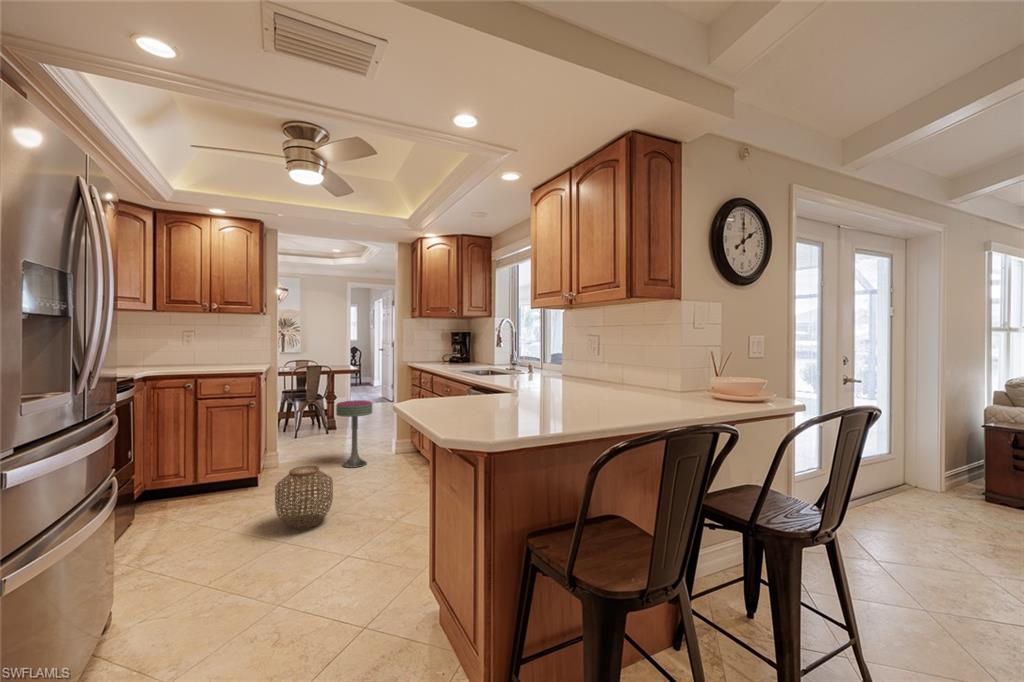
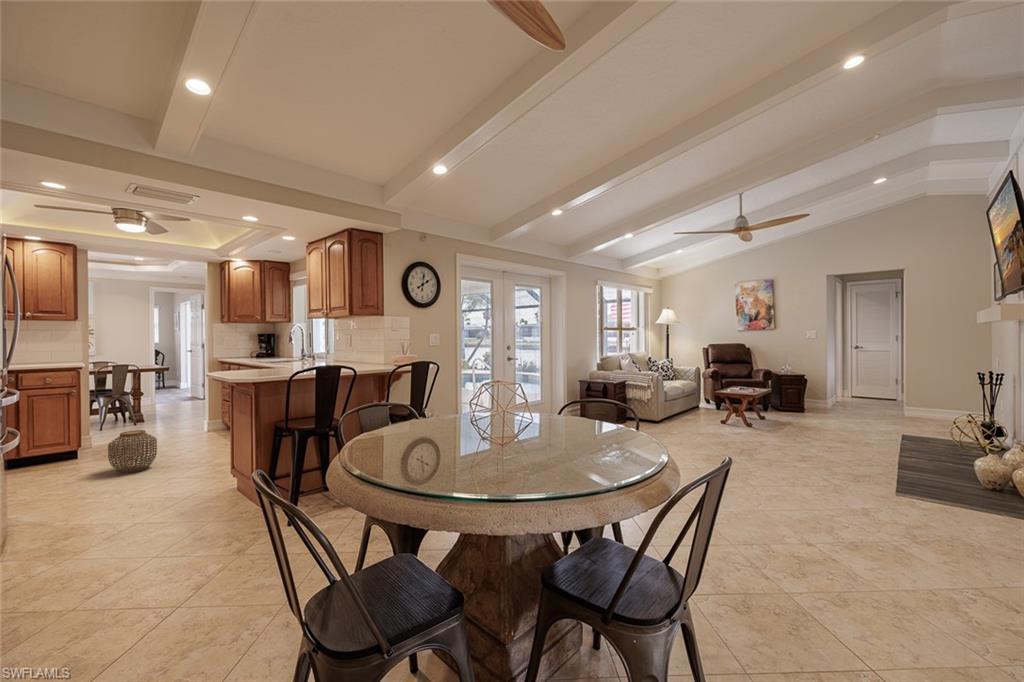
bar stool: present [336,400,372,468] -> none [151,390,186,442]

